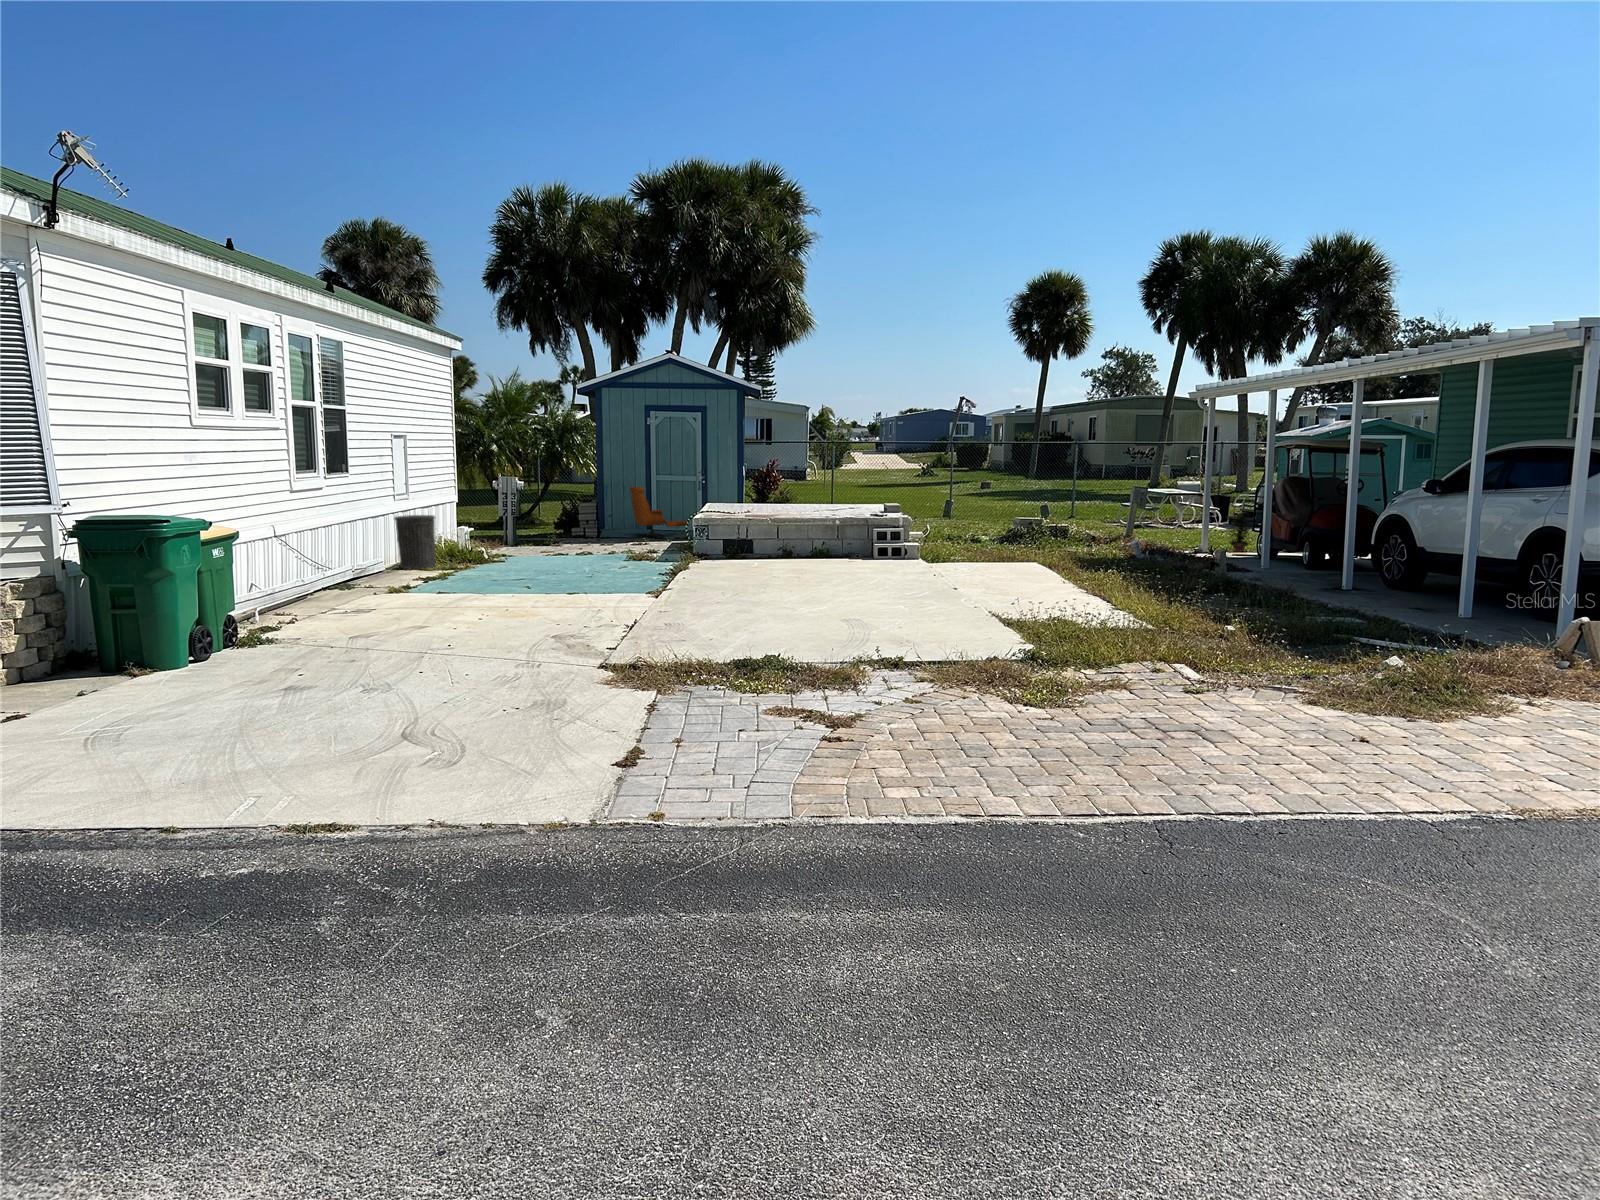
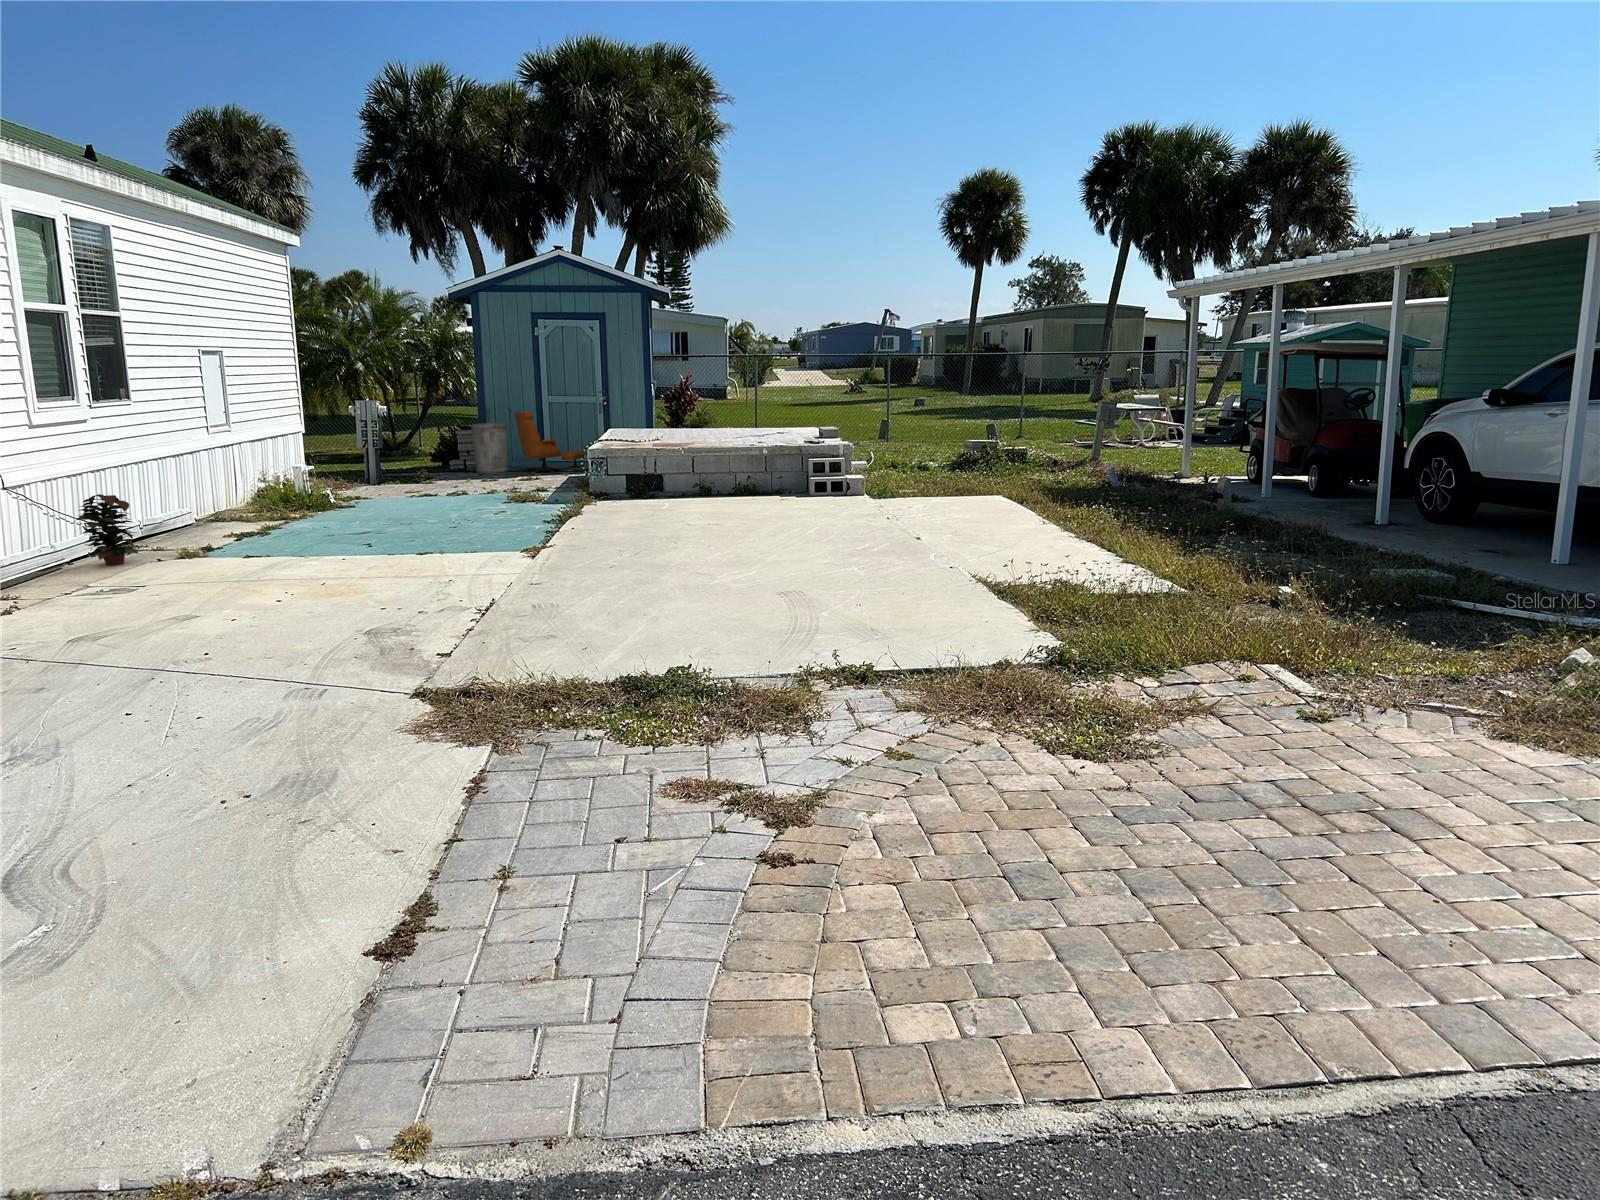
decorative plant: present [1227,512,1253,551] -> present [76,494,139,565]
trash can: present [394,515,435,569] -> present [471,423,507,473]

